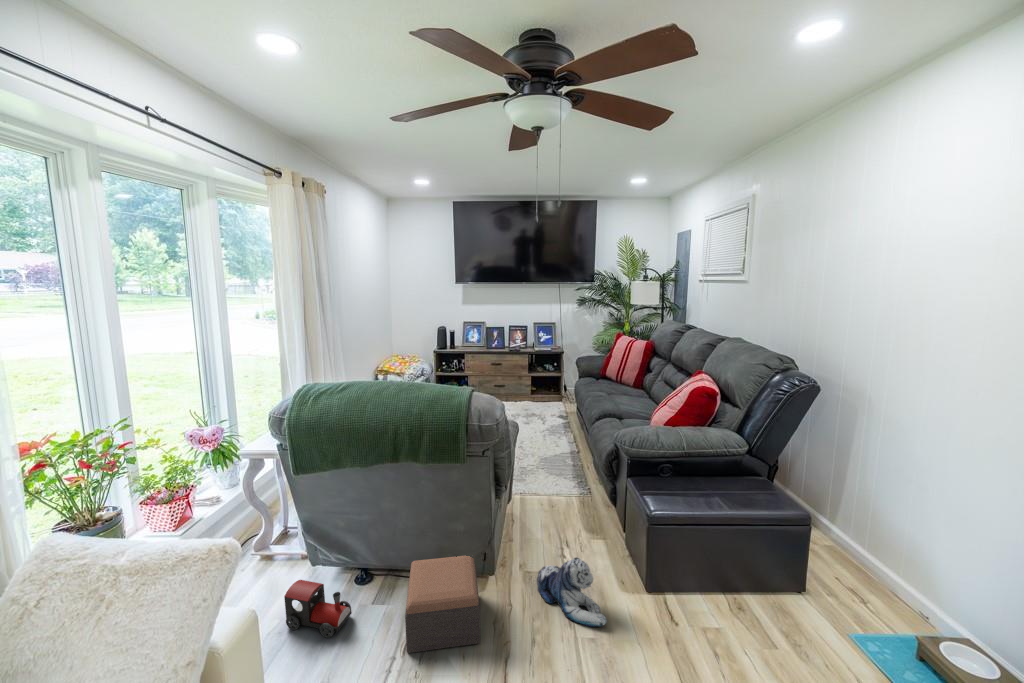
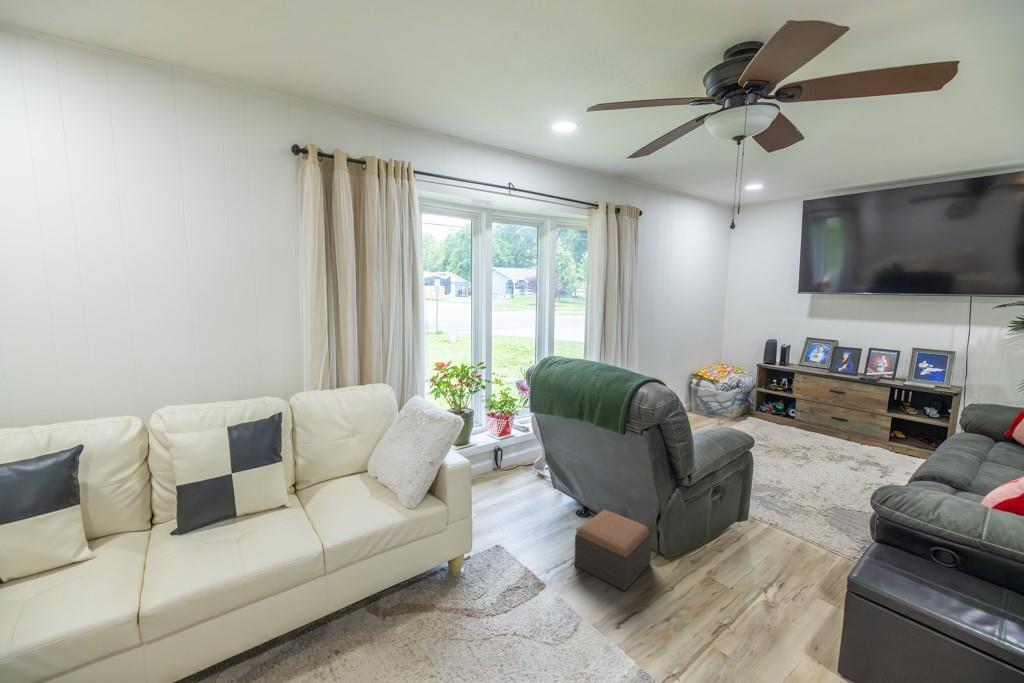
plush toy: present [537,557,607,627] -> none [706,576,759,654]
toy train: present [284,580,352,638] -> none [524,488,560,530]

